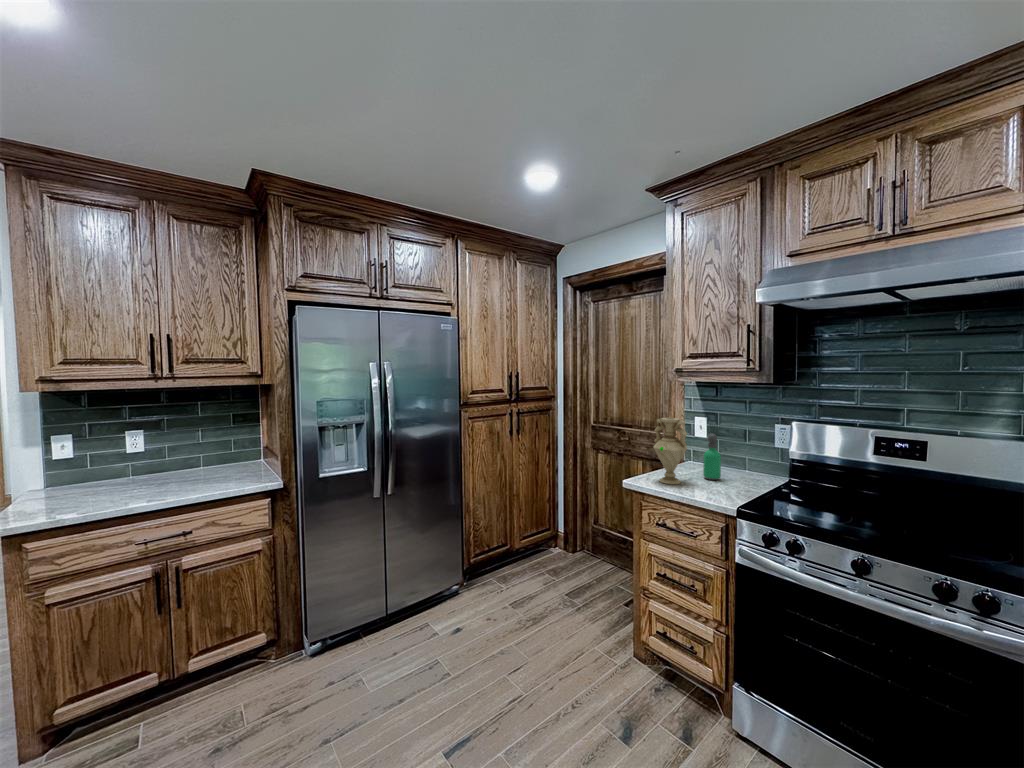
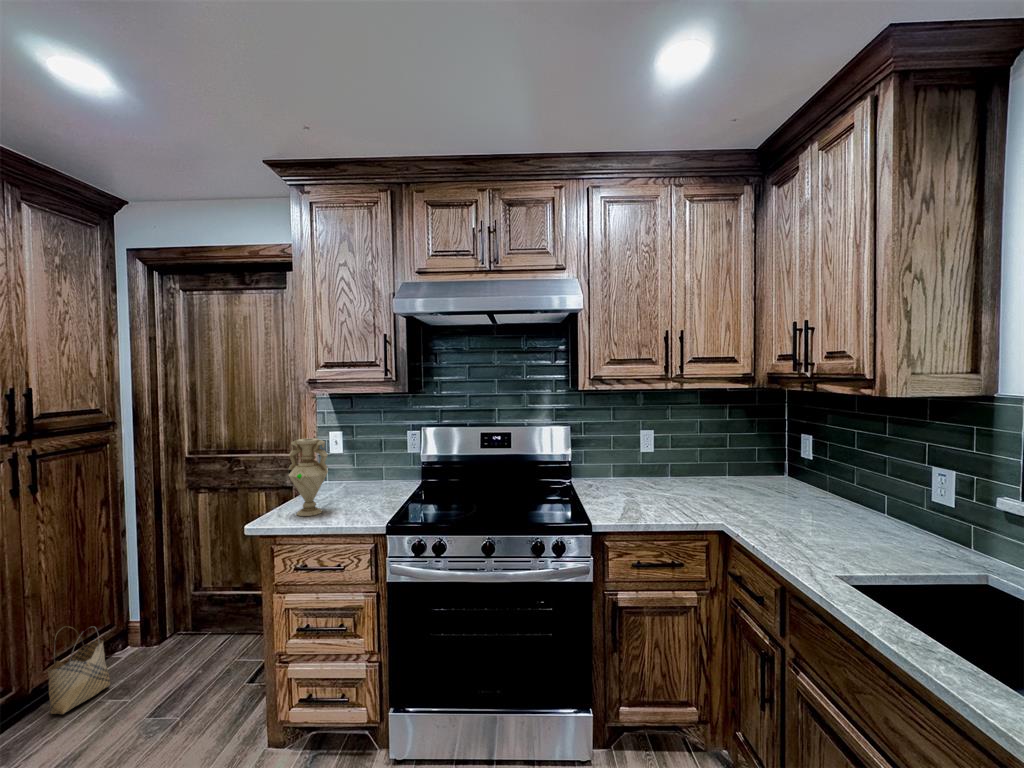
soap dispenser: present [703,434,721,480] -> none [345,451,362,502]
woven basket: none [512,522,543,576] -> present [47,626,110,714]

